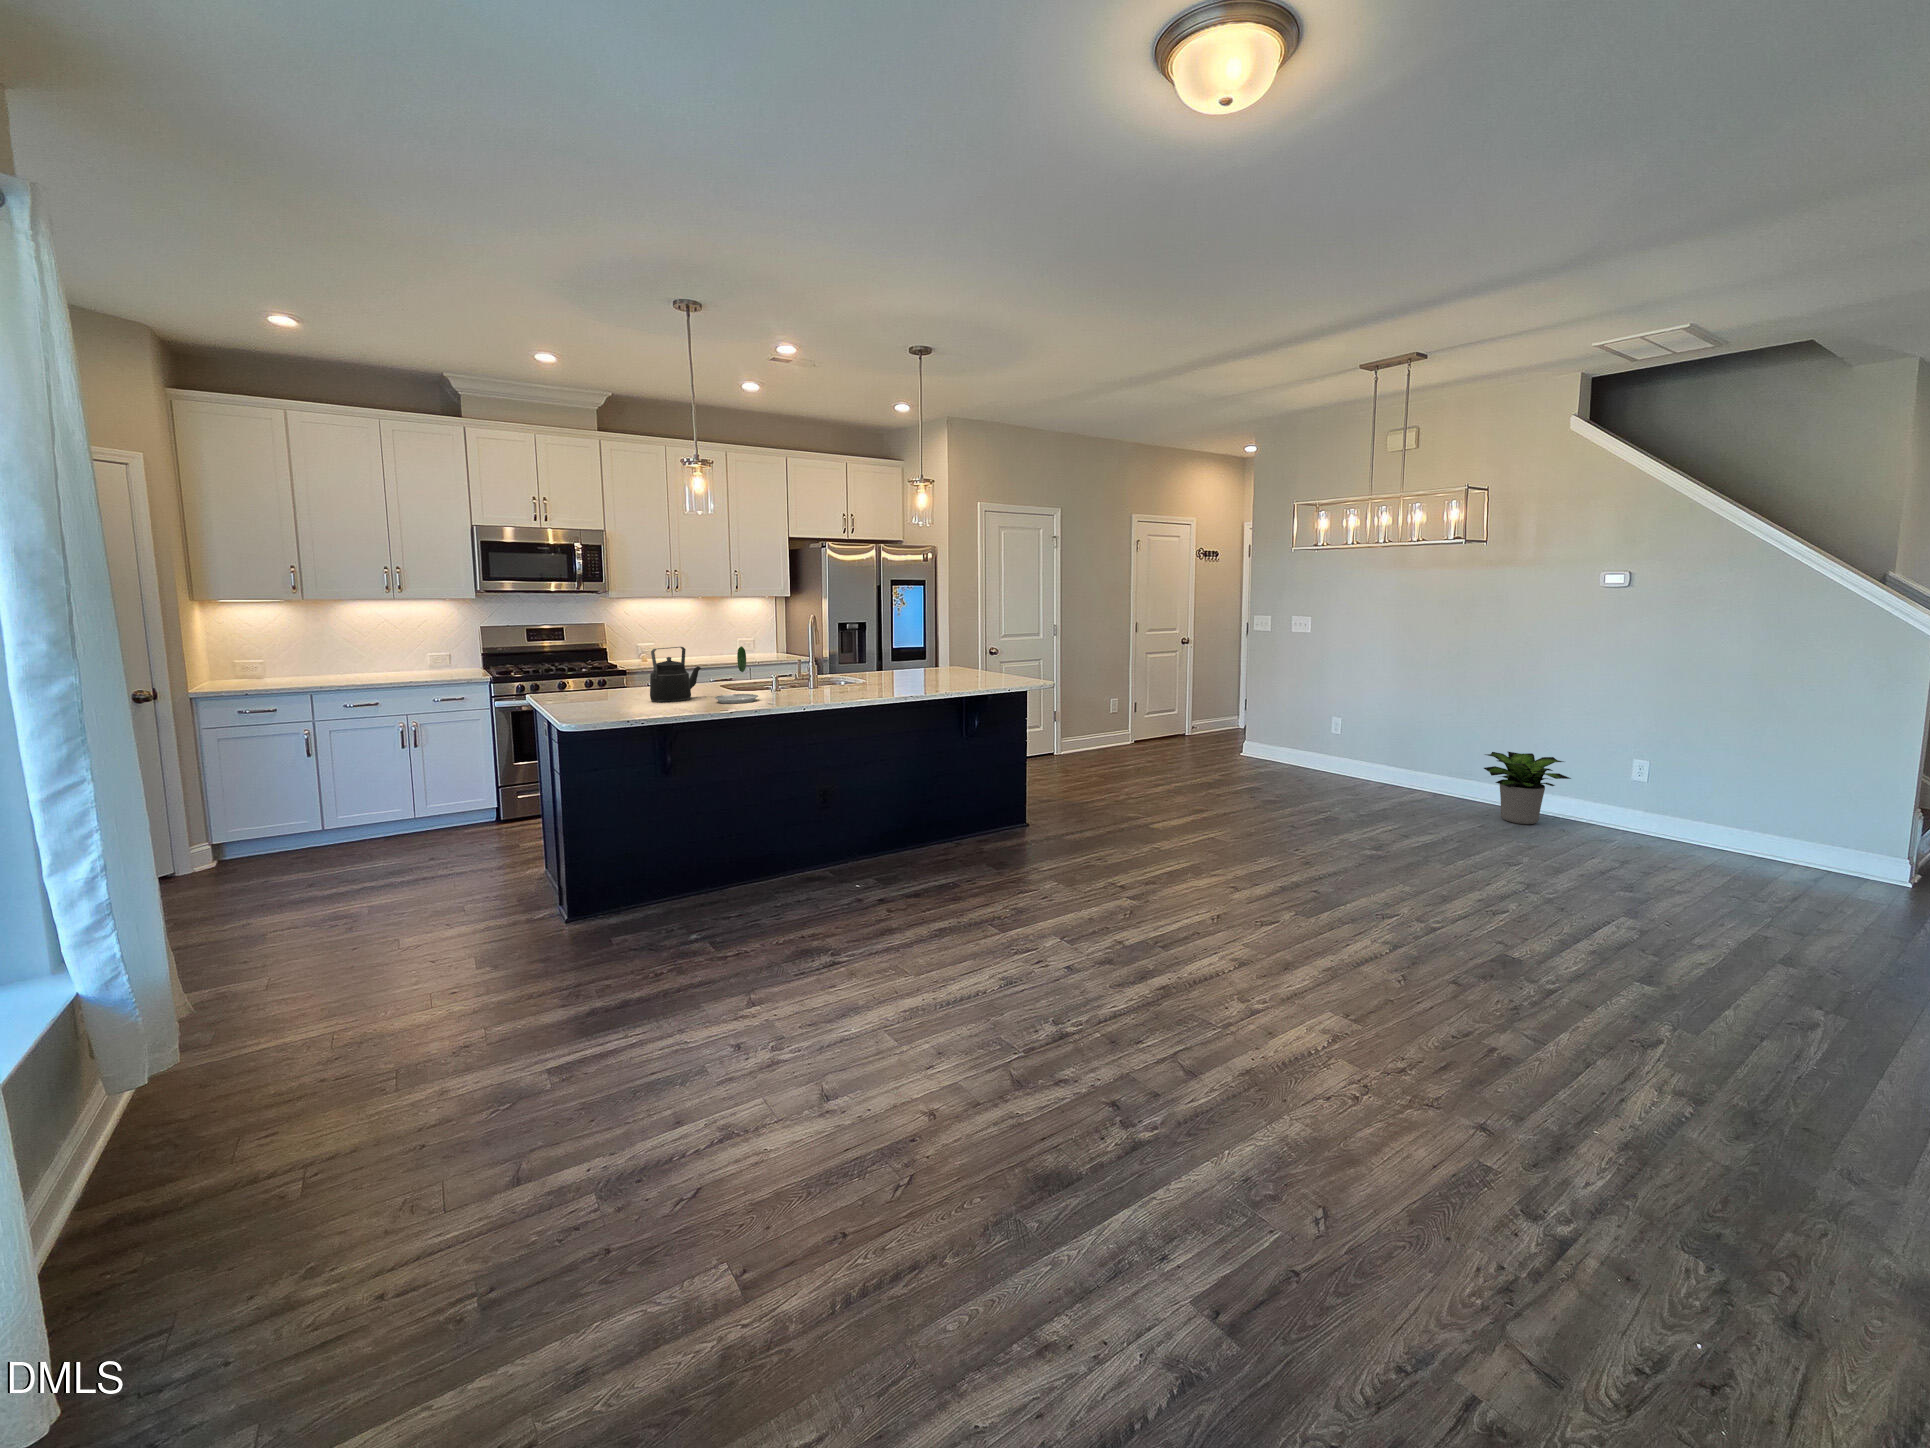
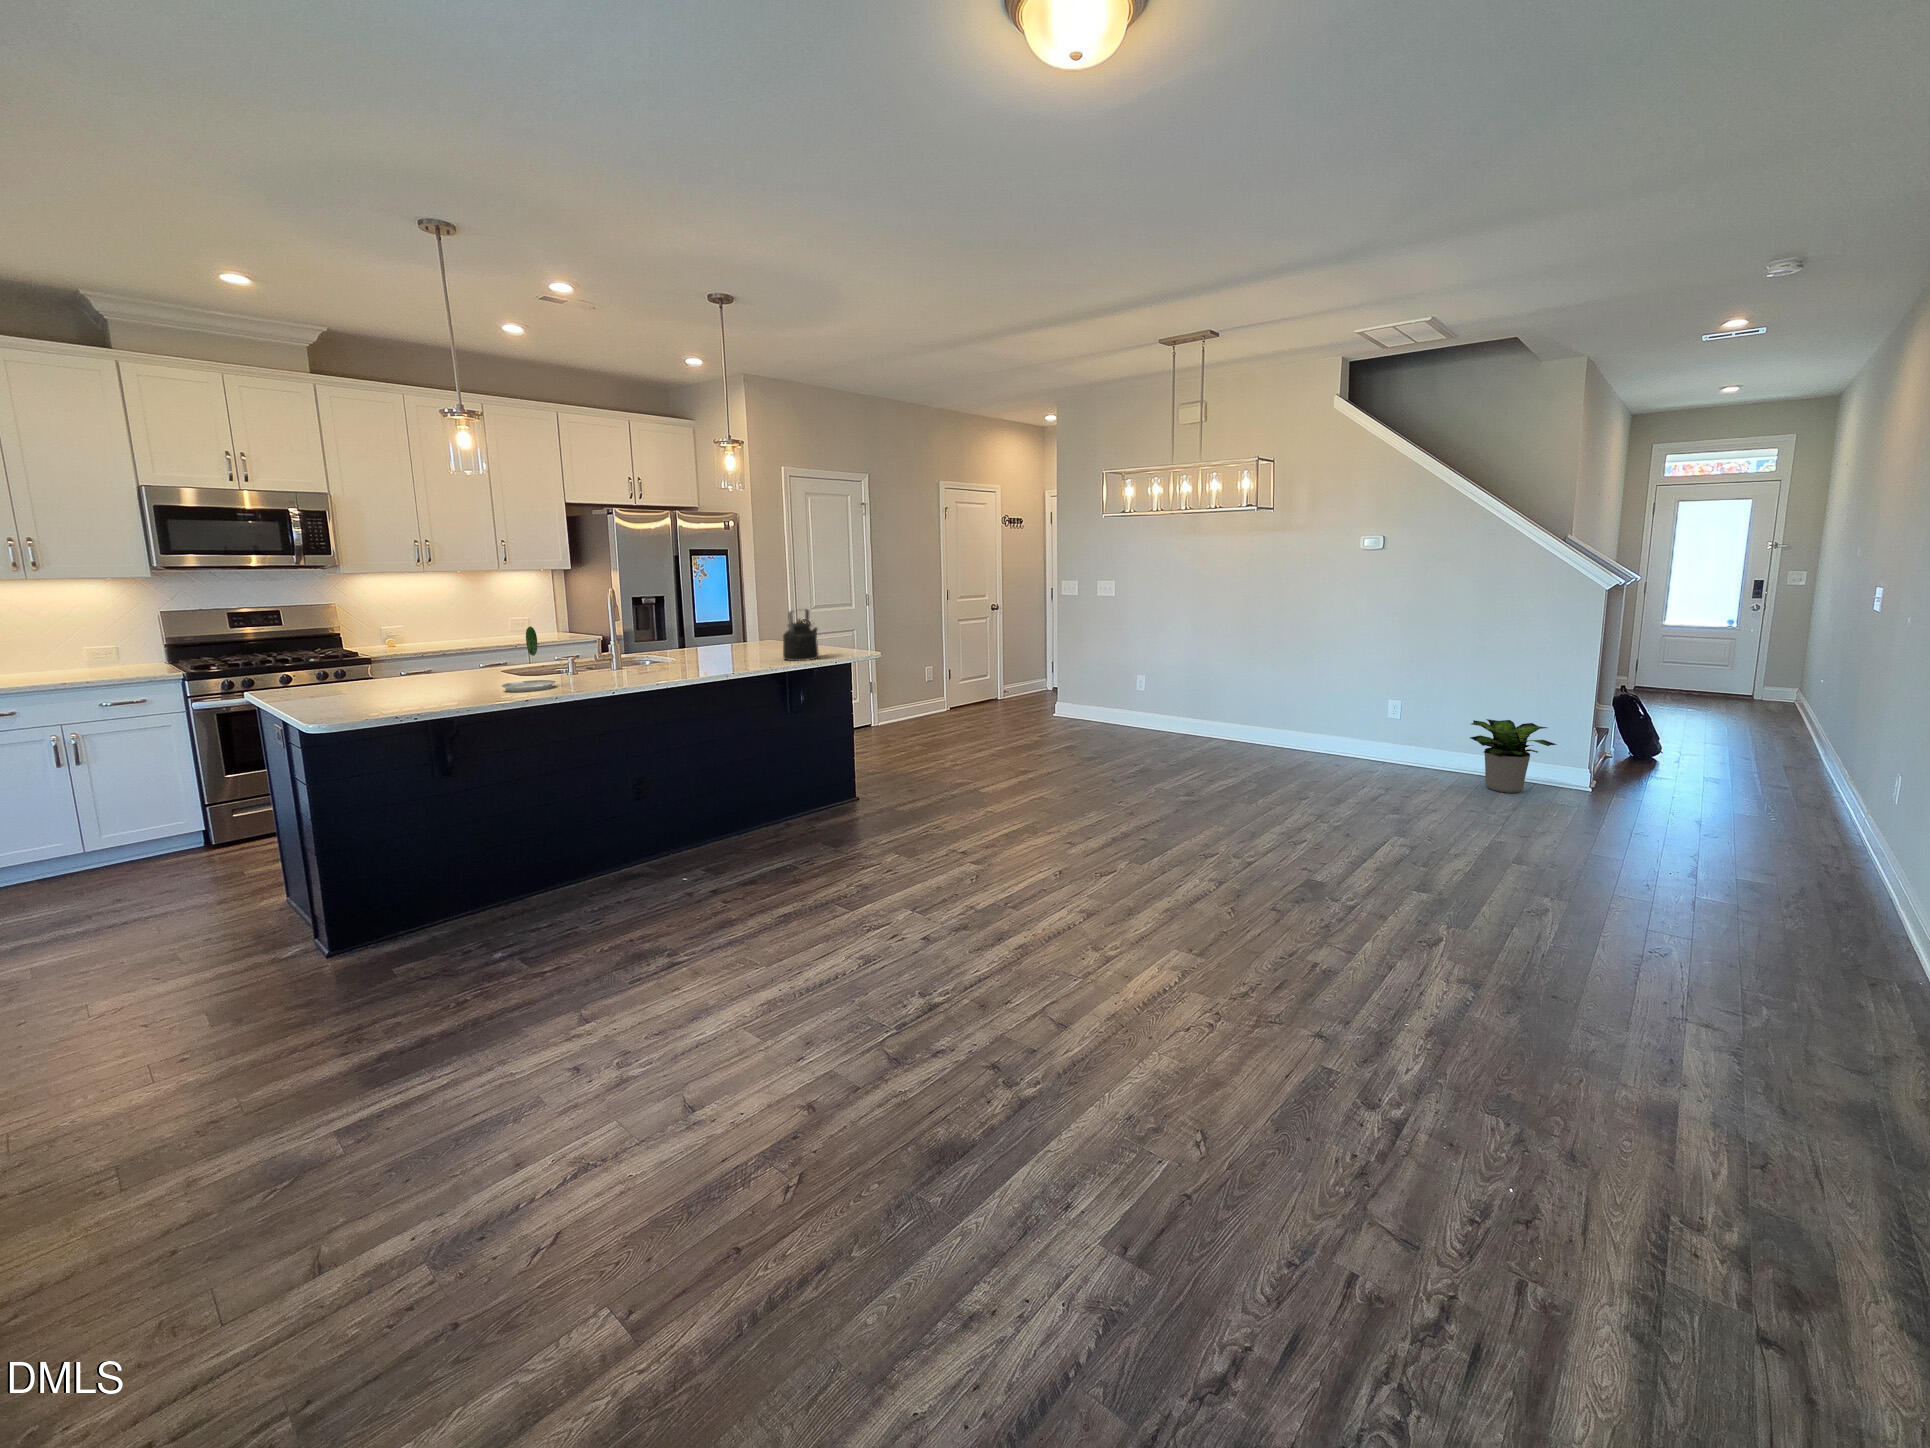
kettle: present [650,647,701,703] -> present [783,609,819,661]
potted plant: present [1484,752,1571,824] -> present [1470,719,1557,793]

